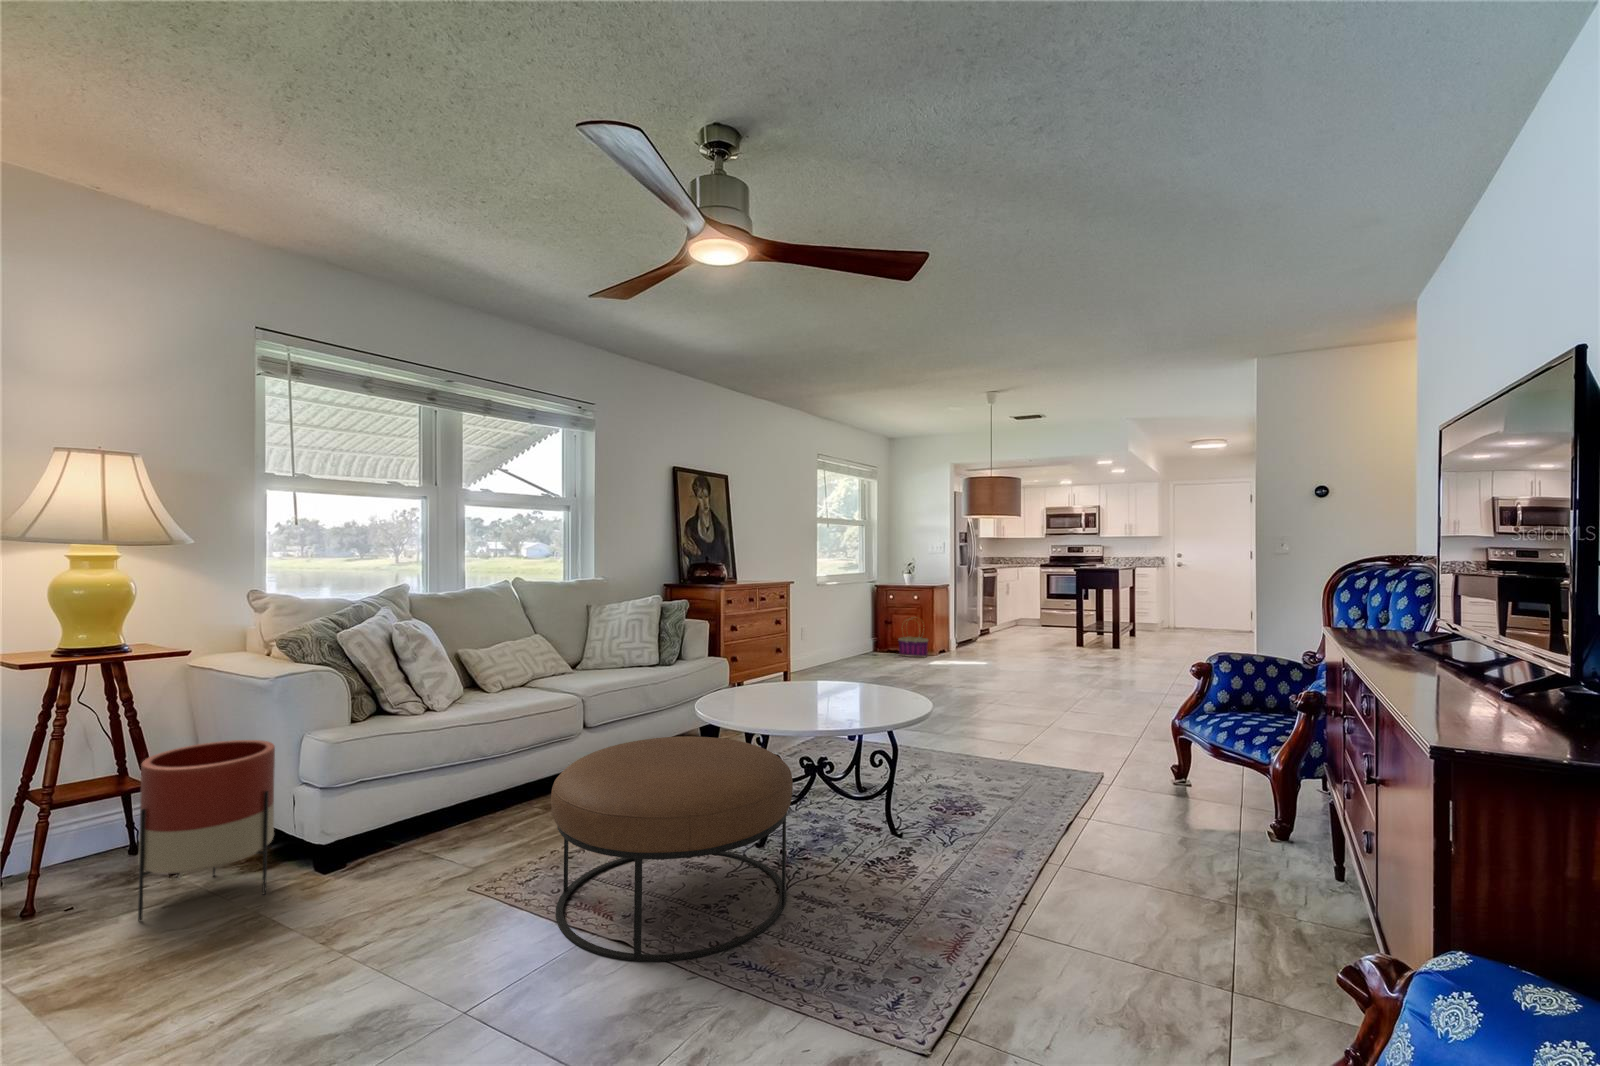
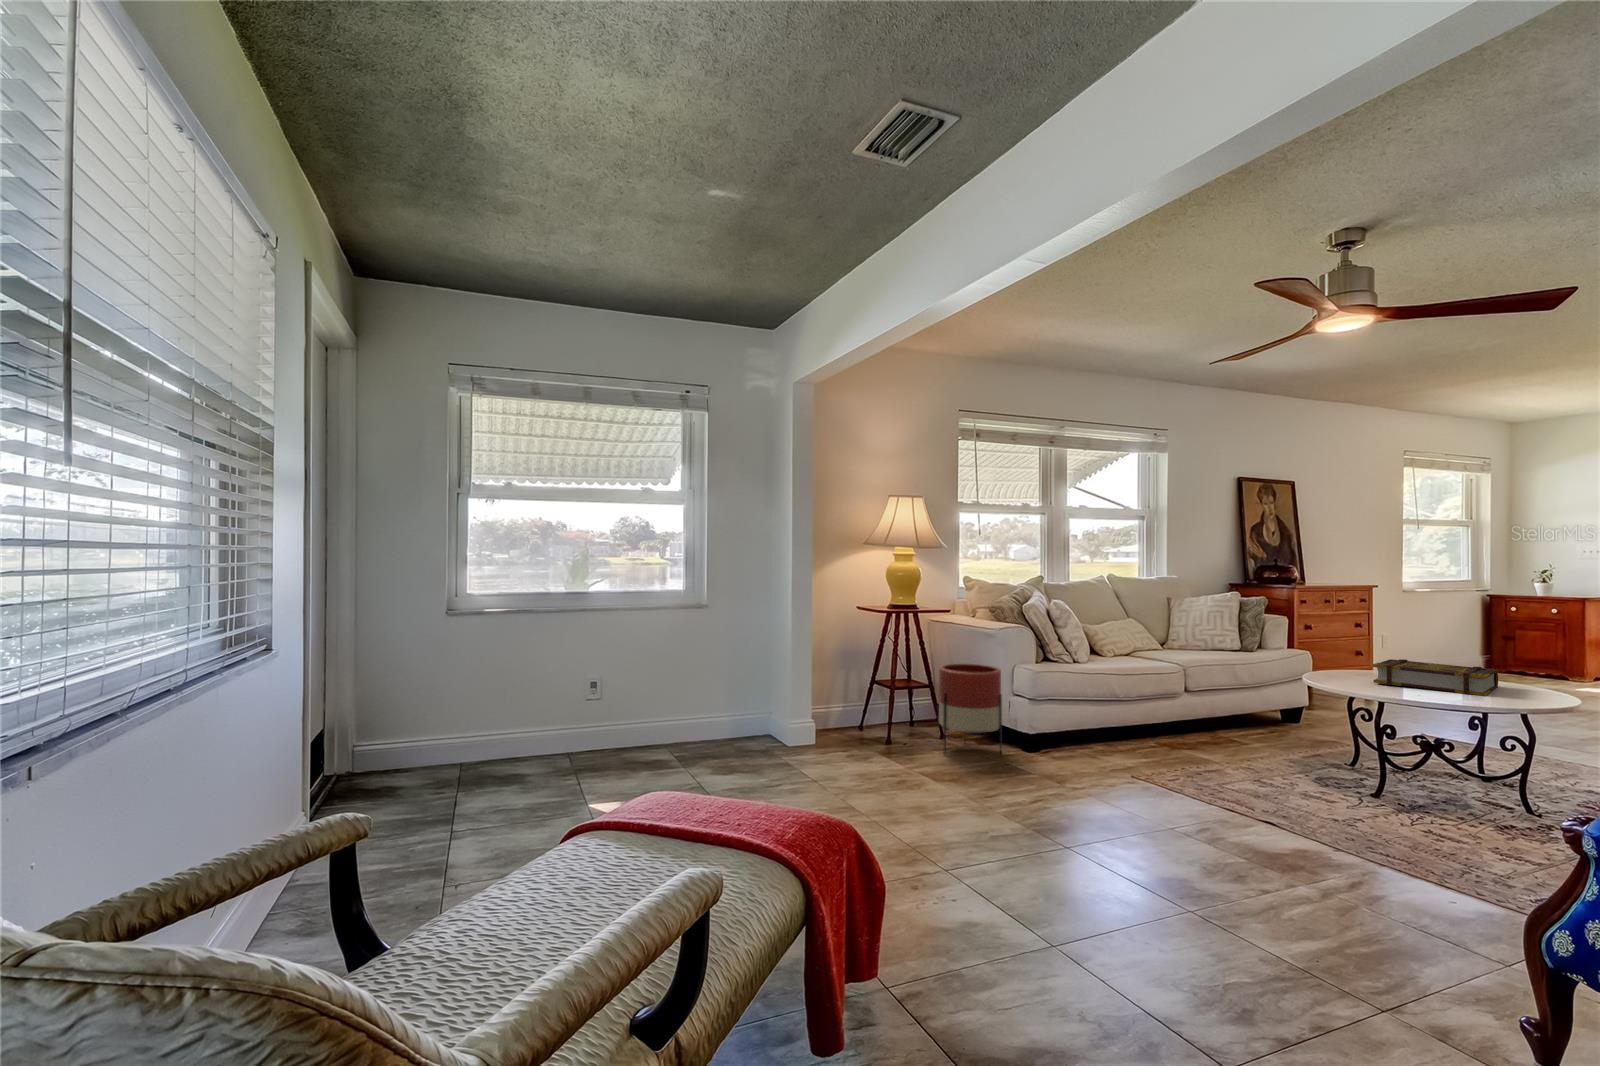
basket: present [899,618,928,657] -> none [1528,635,1580,684]
book: none [767,669,871,707] -> present [1373,659,1498,696]
ottoman: present [551,736,793,961] -> none [1199,695,1417,846]

